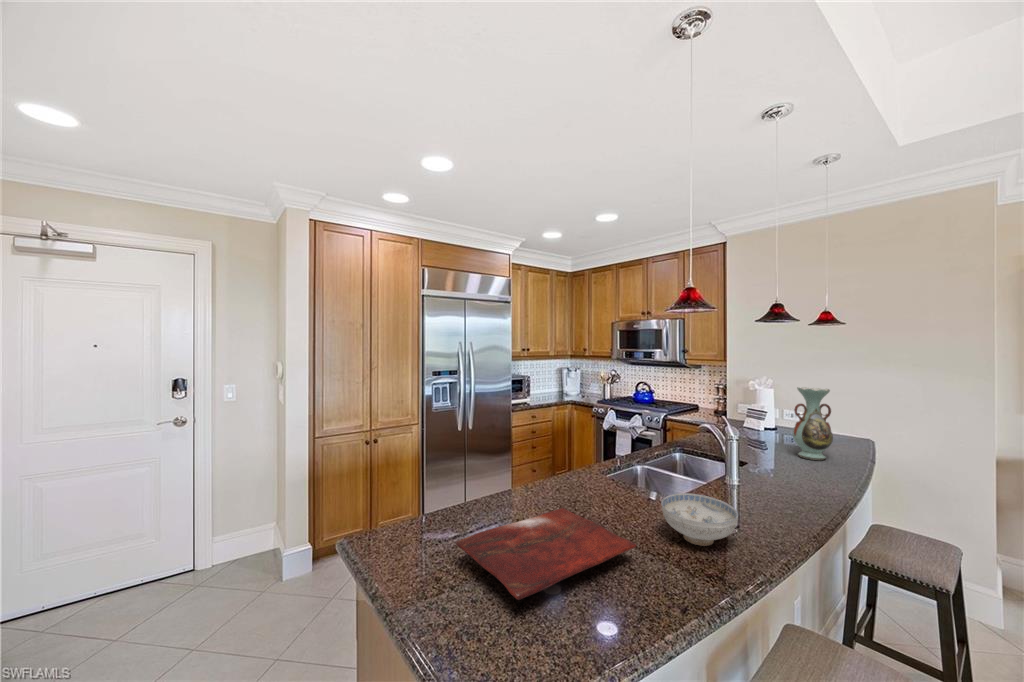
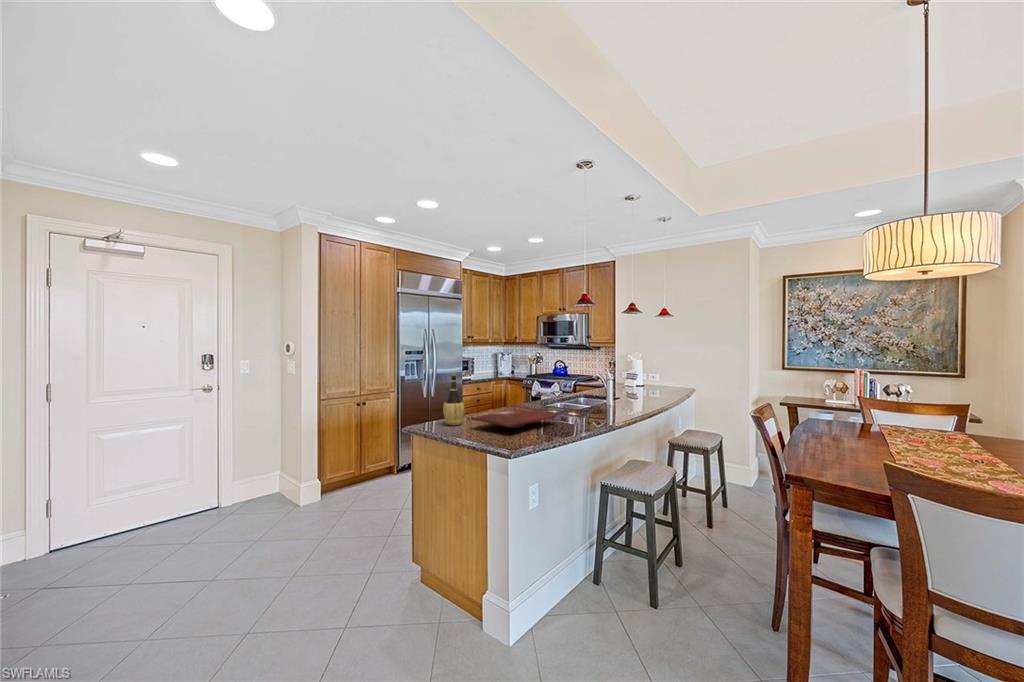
decorative vase: present [793,387,833,460] -> none [645,353,665,395]
wine bottle: none [415,440,455,542] -> present [443,373,464,425]
ceramic bowl: present [661,493,738,546] -> none [569,399,604,419]

